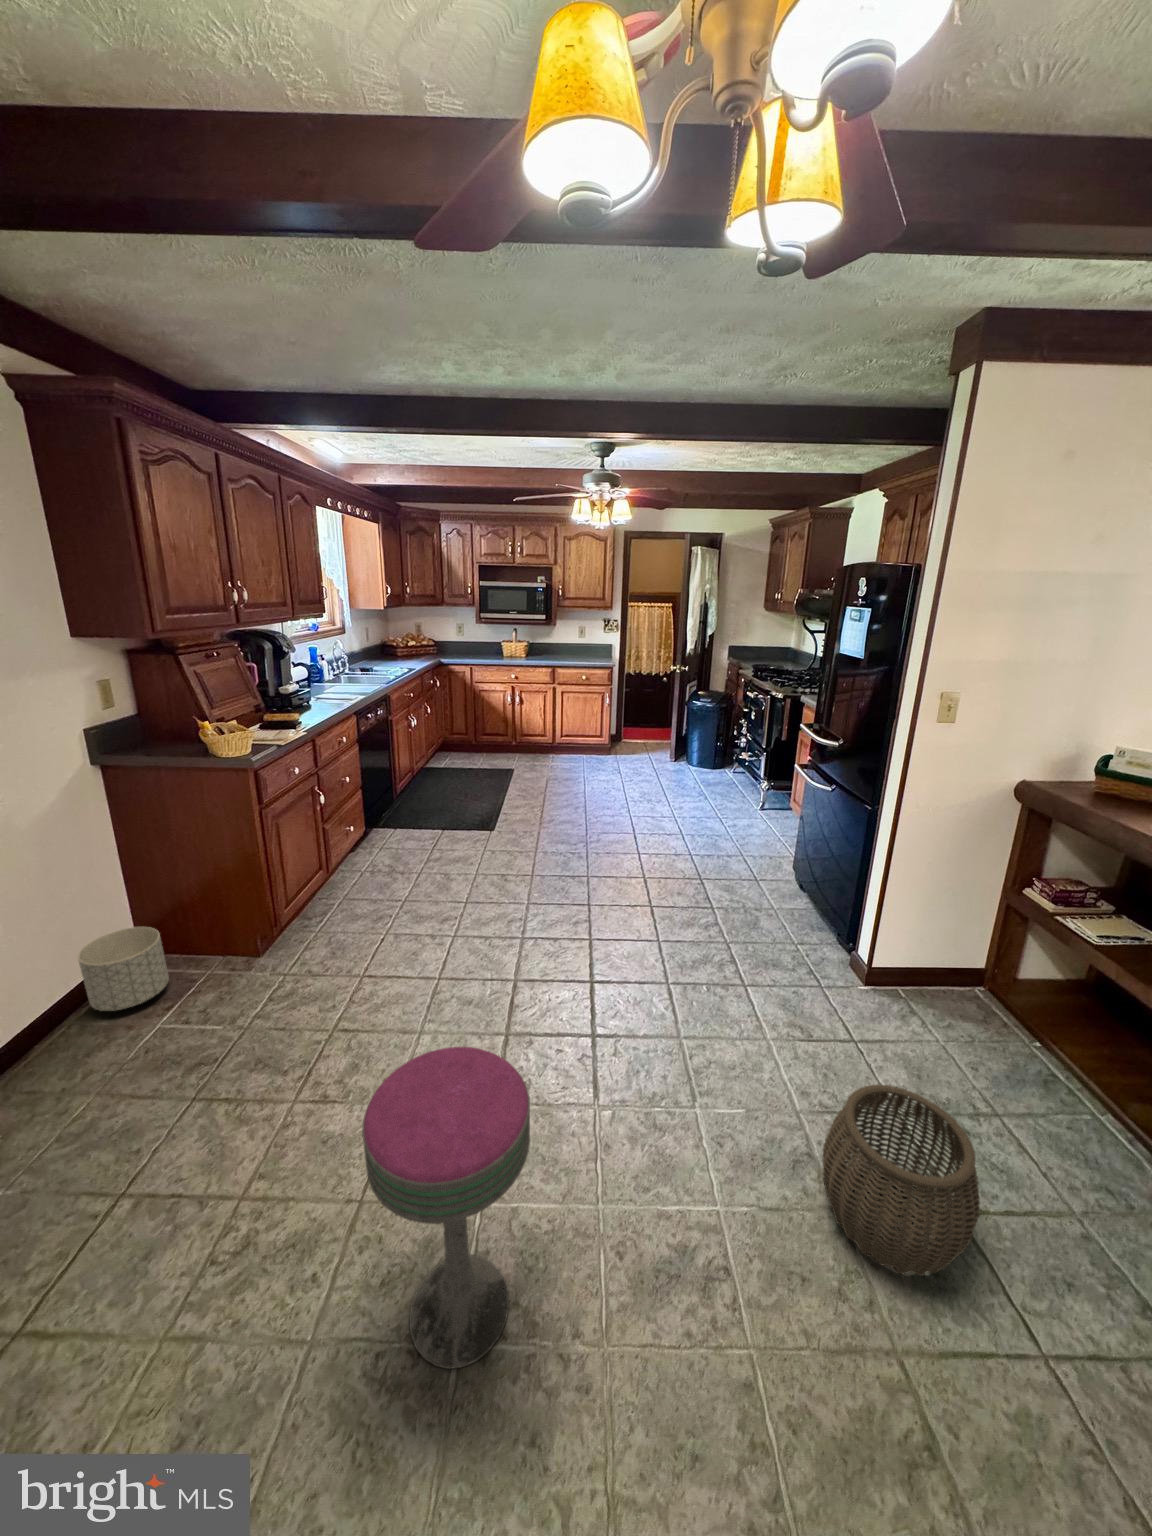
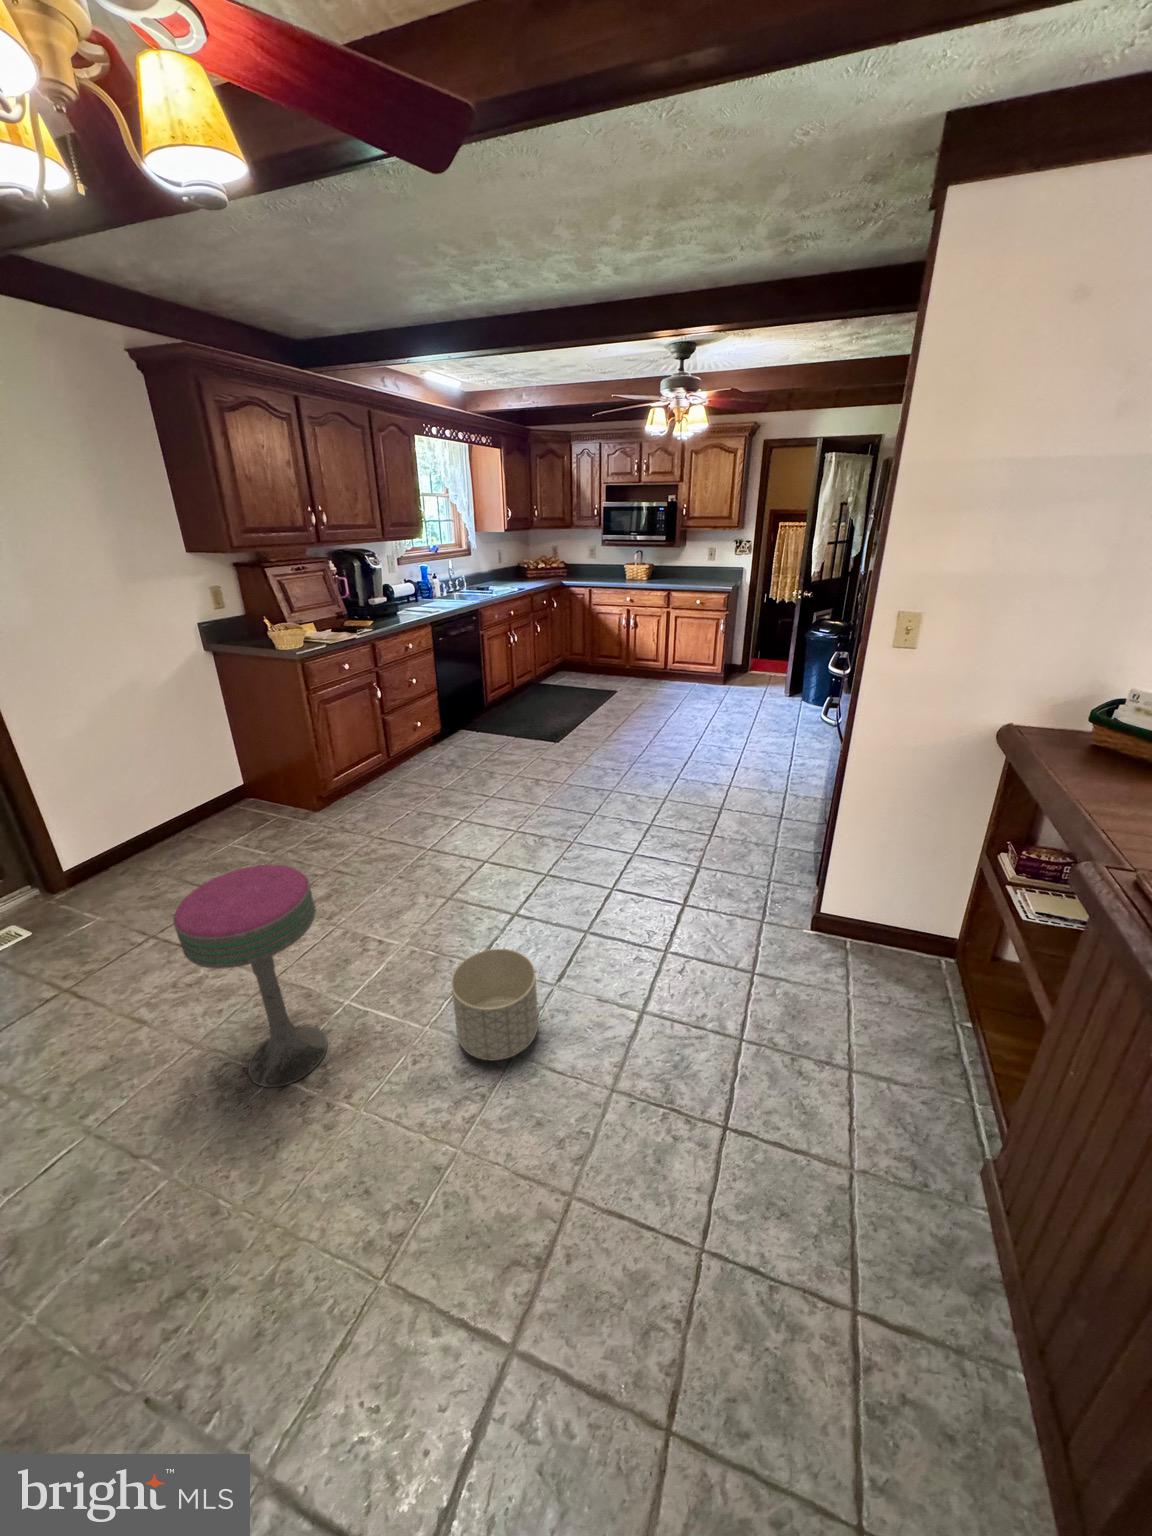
planter: present [78,927,169,1011] -> present [451,948,538,1061]
woven basket: present [822,1085,980,1276] -> none [586,989,722,1161]

